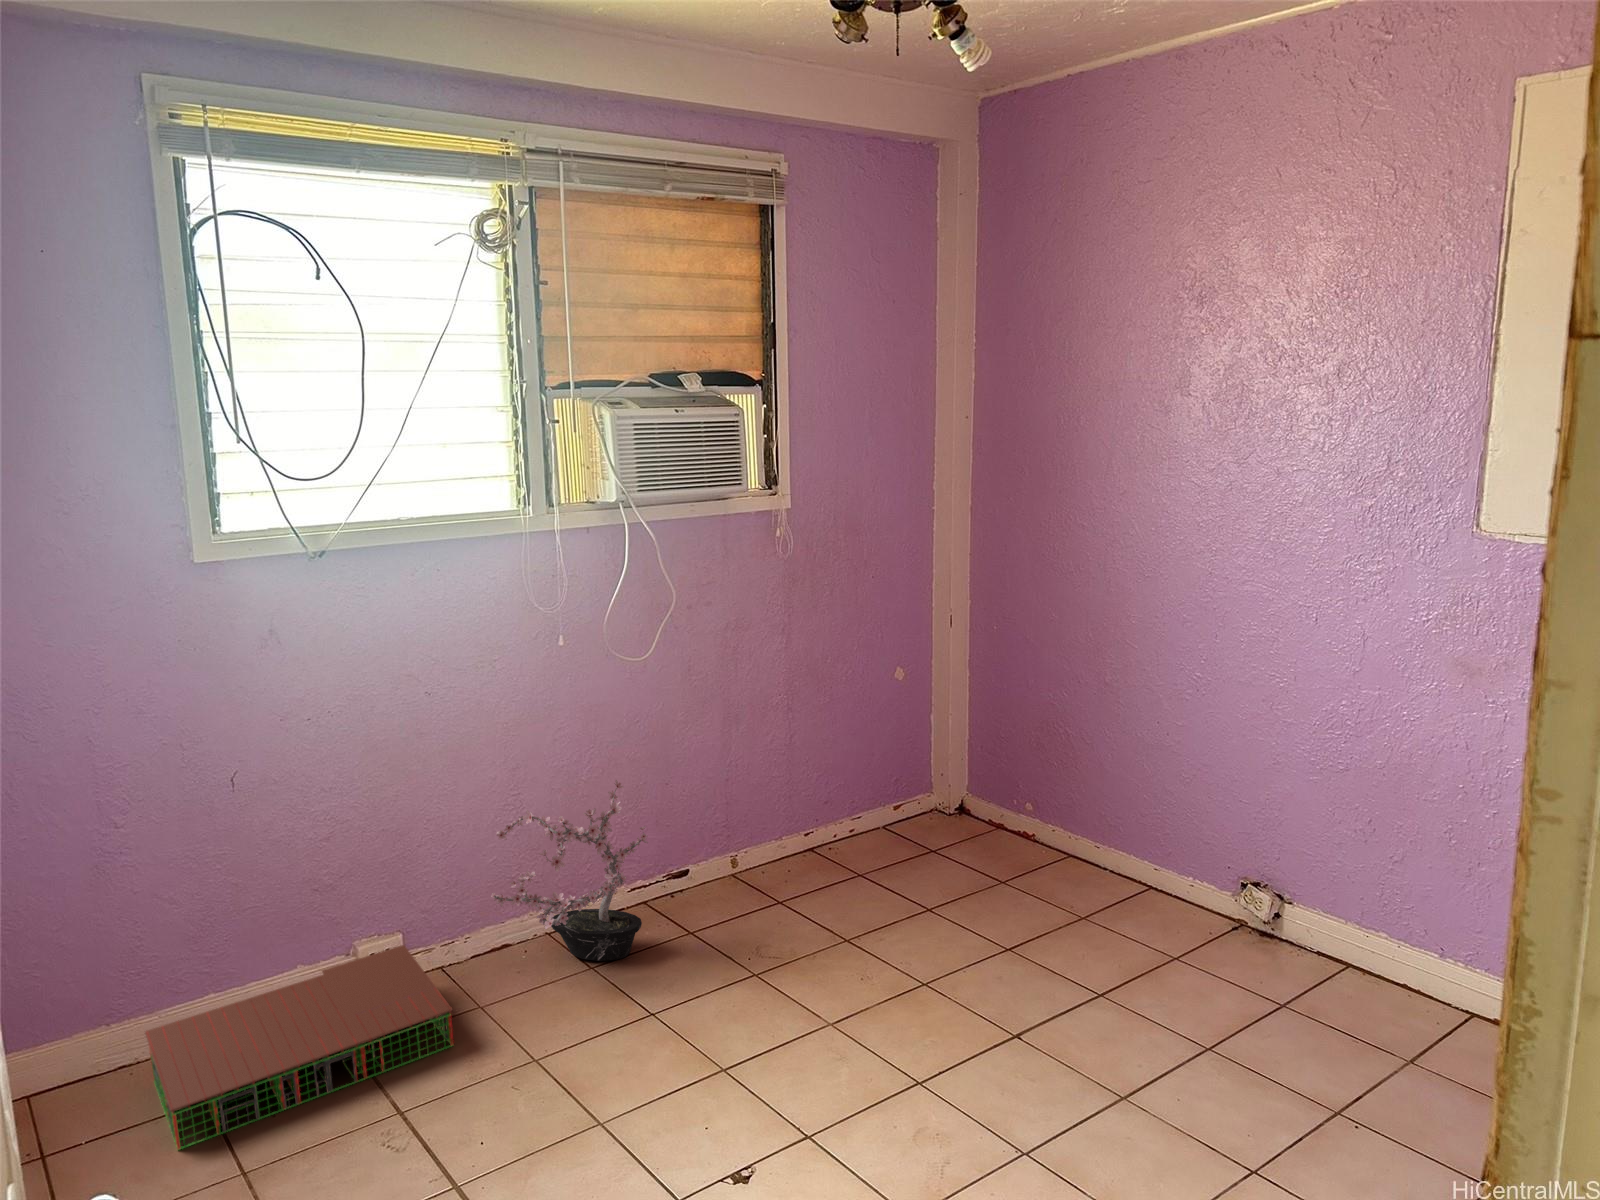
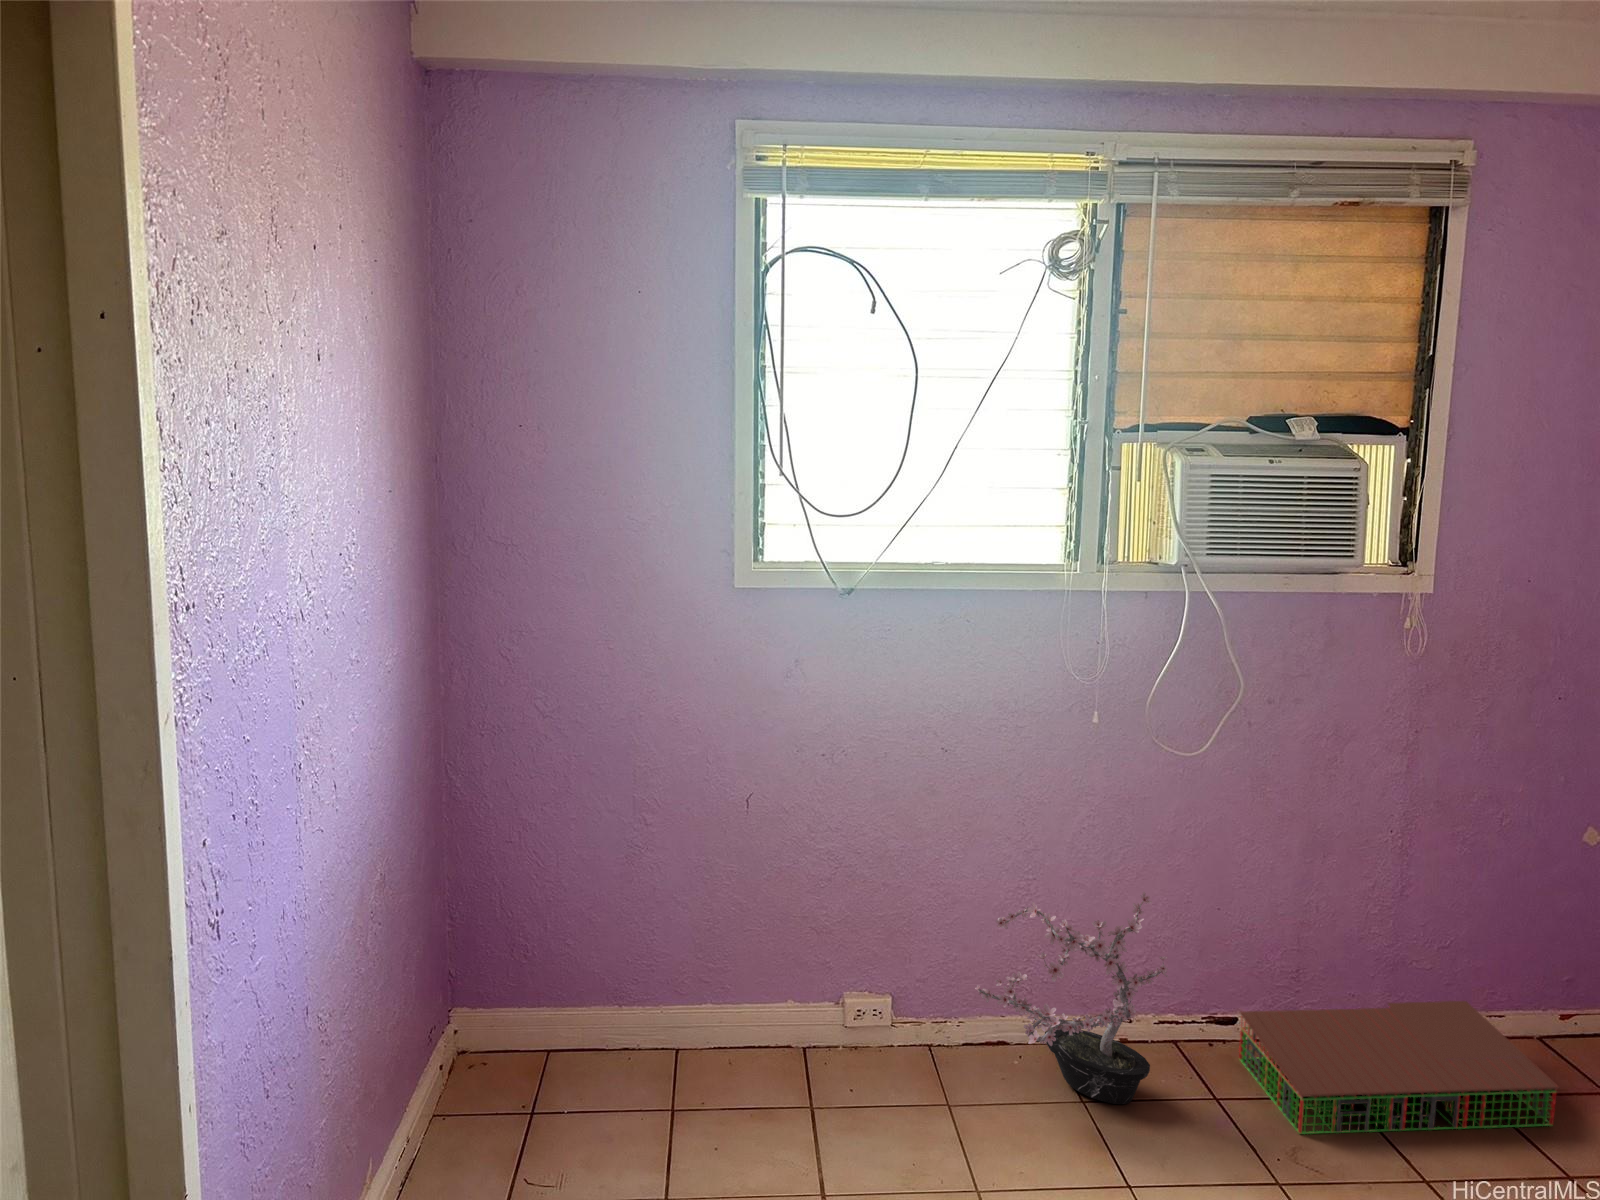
storage bin: present [145,945,454,1150] -> present [1239,1001,1559,1134]

